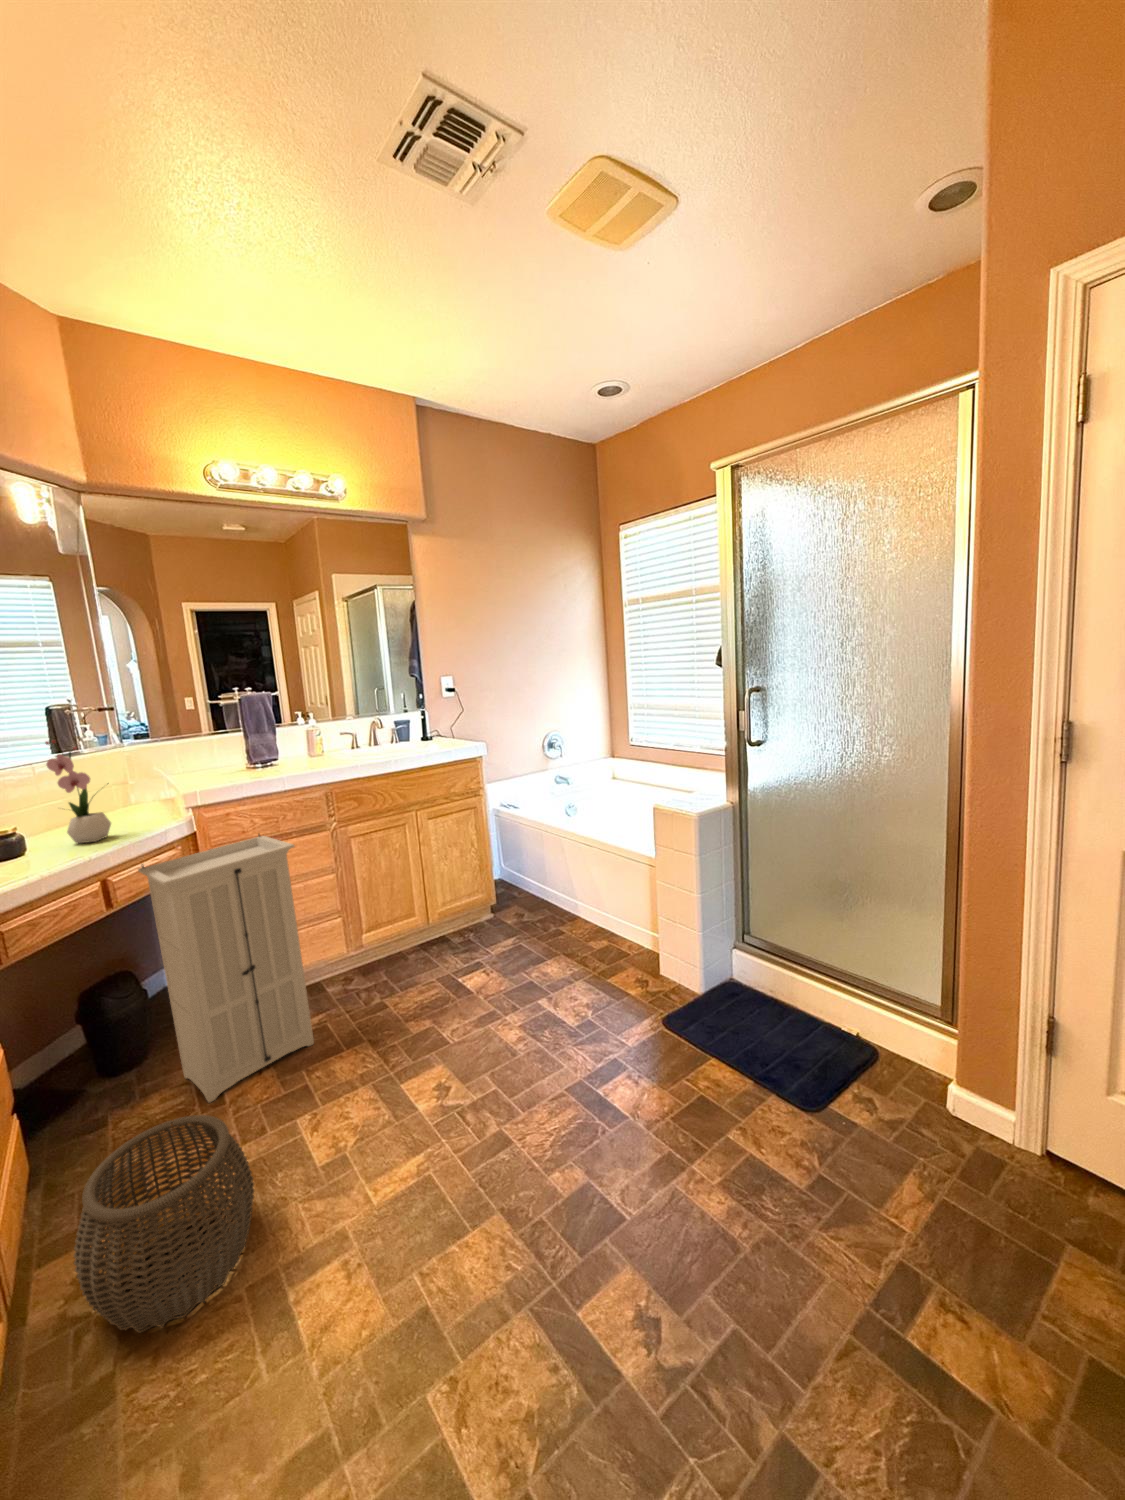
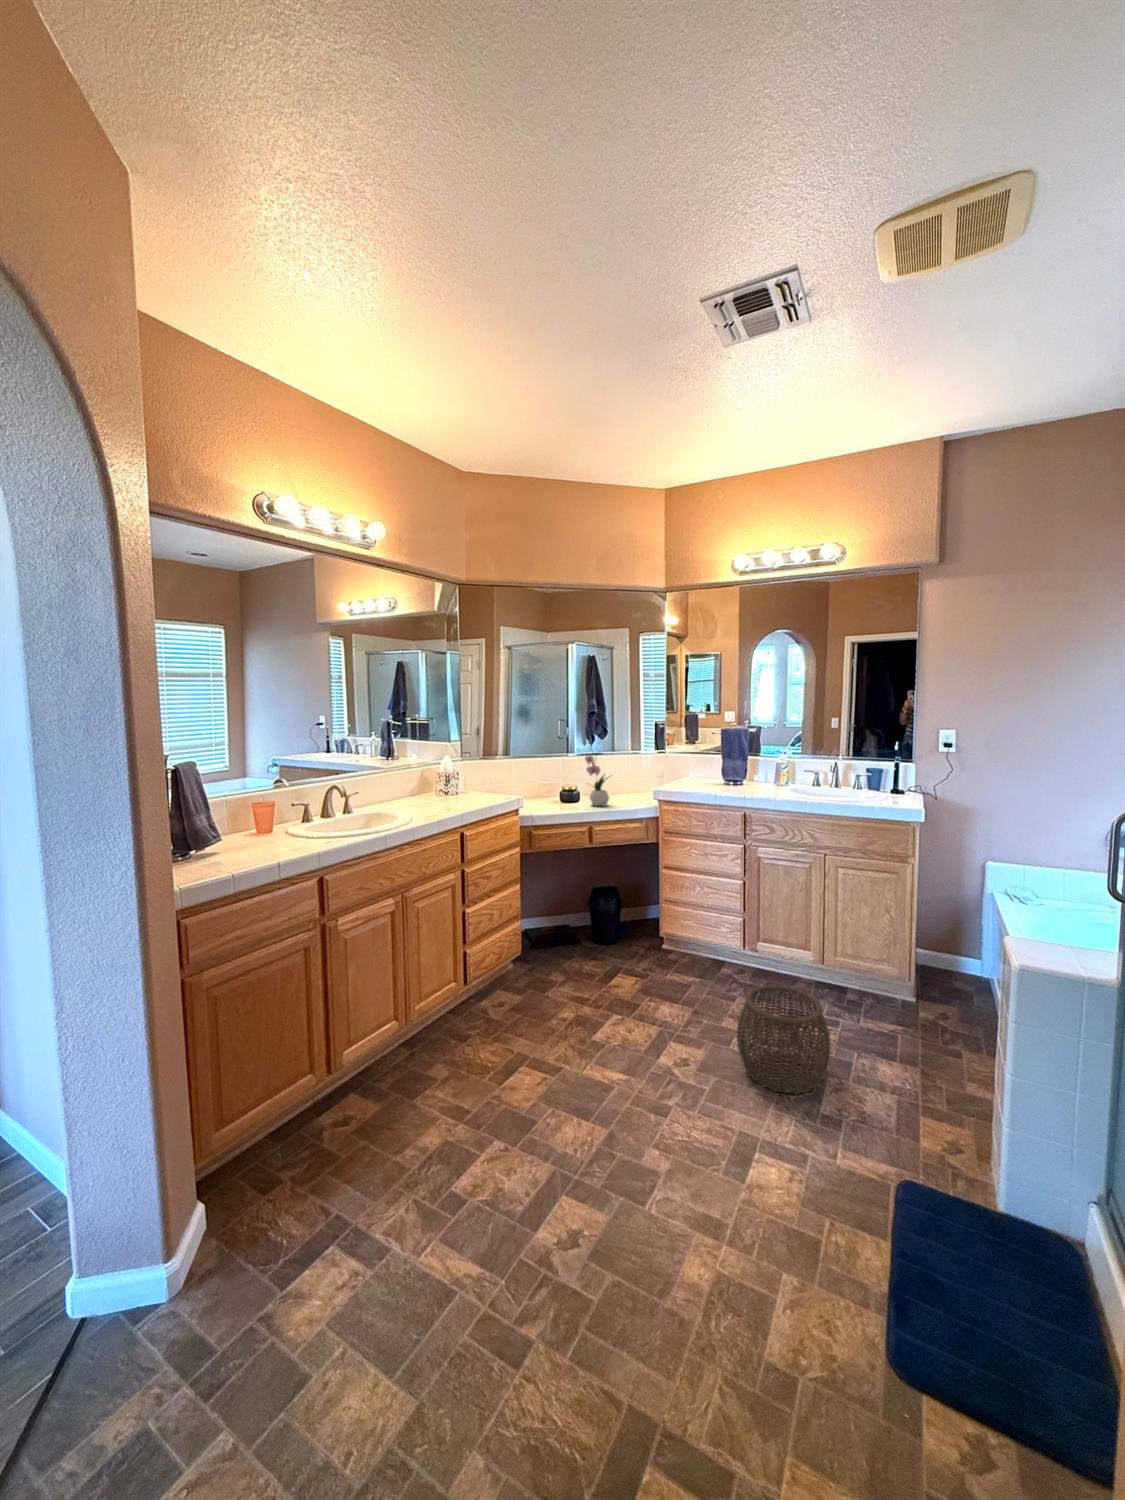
storage cabinet: present [138,834,314,1102] -> none [596,825,681,990]
woven basket: present [74,1115,254,1333] -> present [736,985,831,1095]

